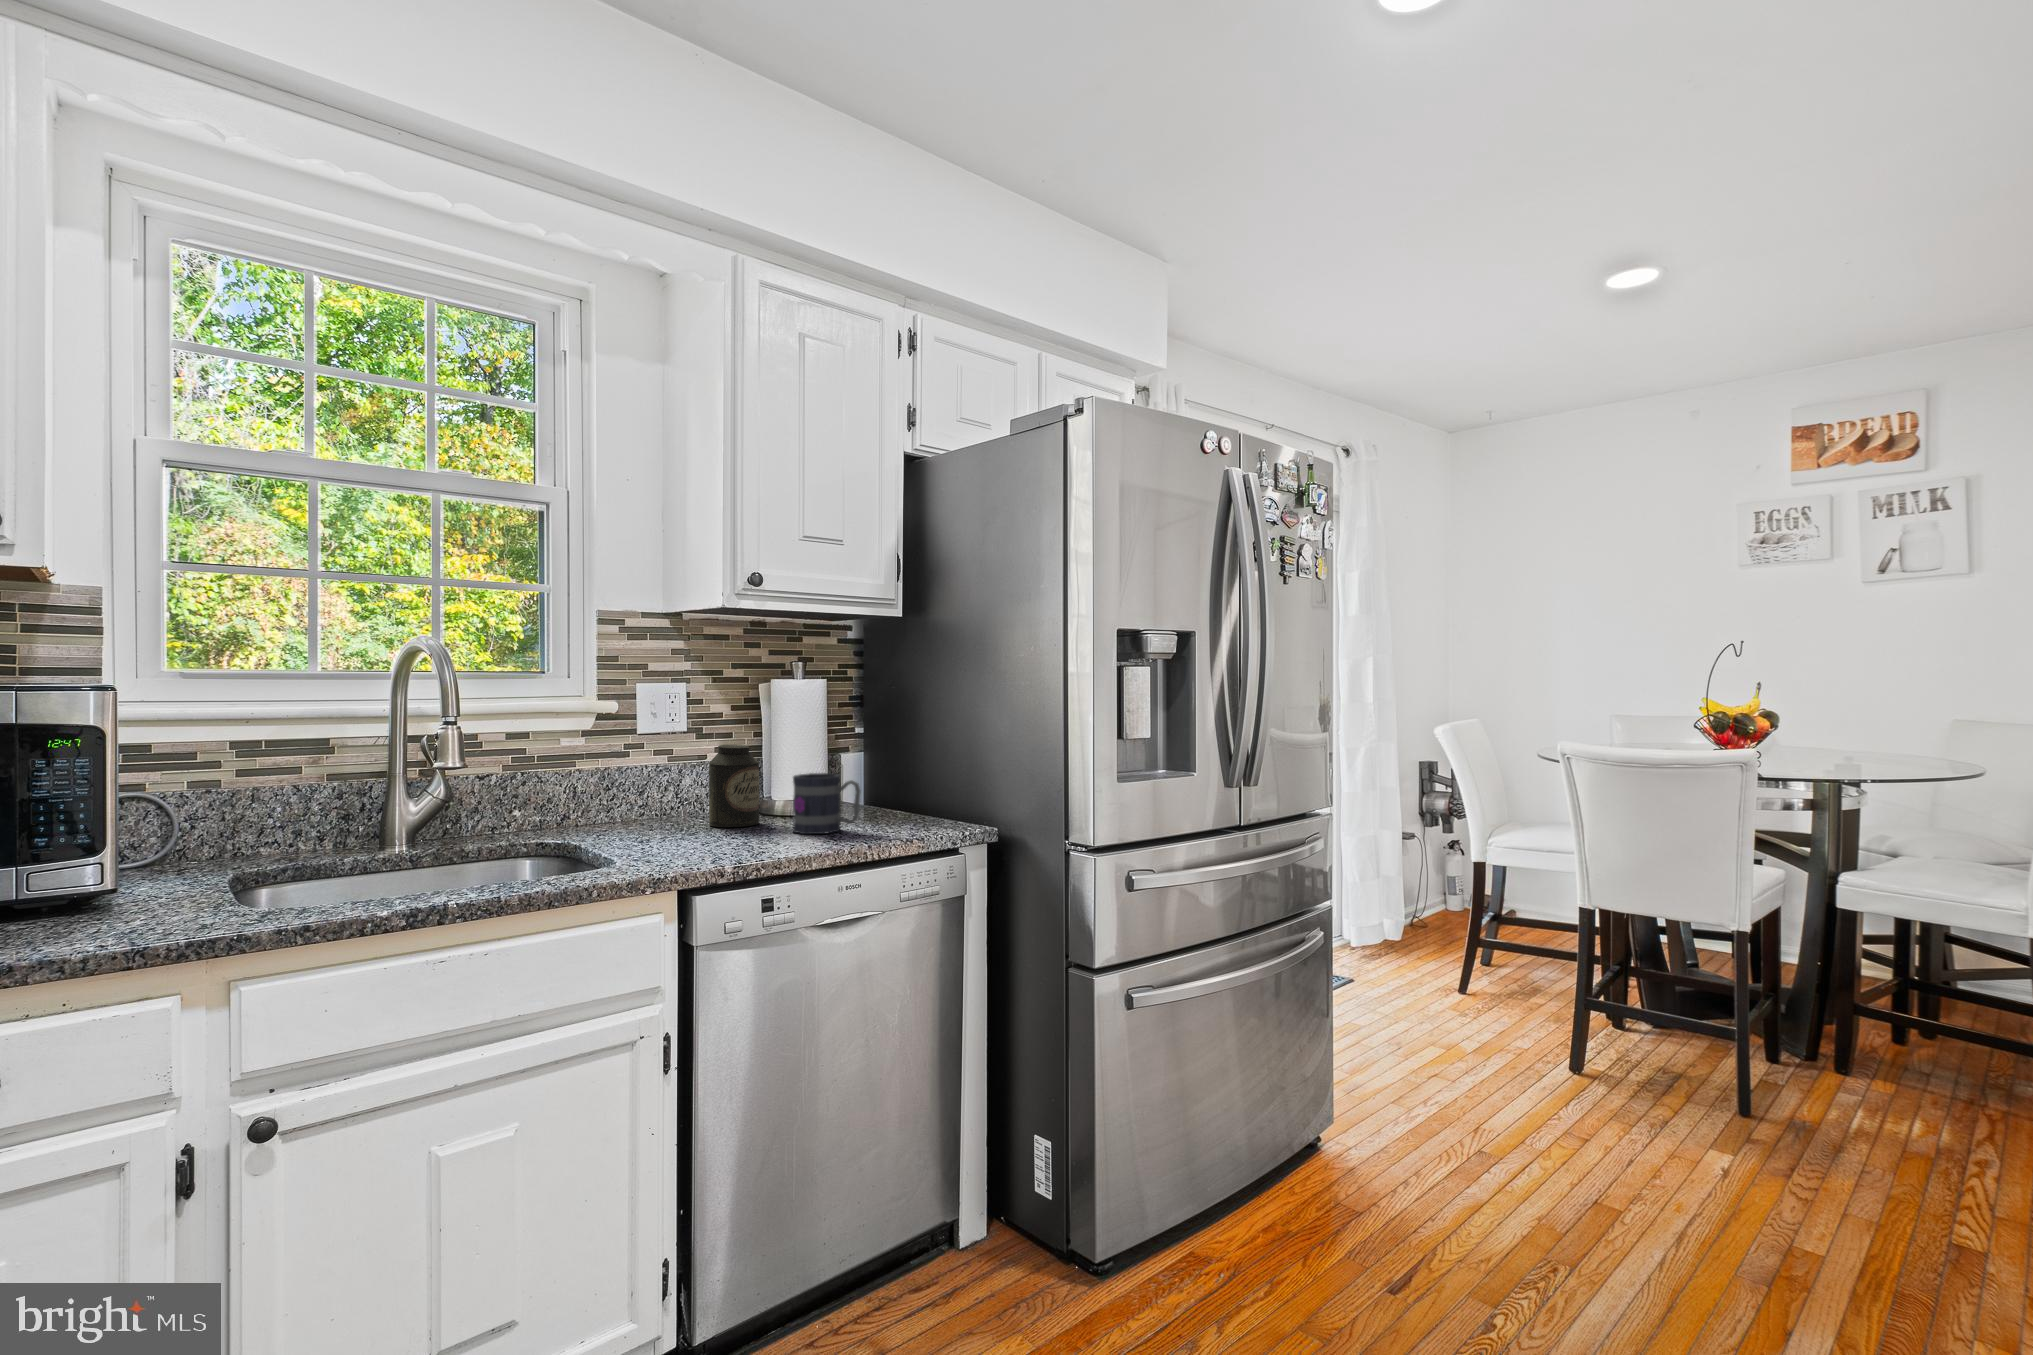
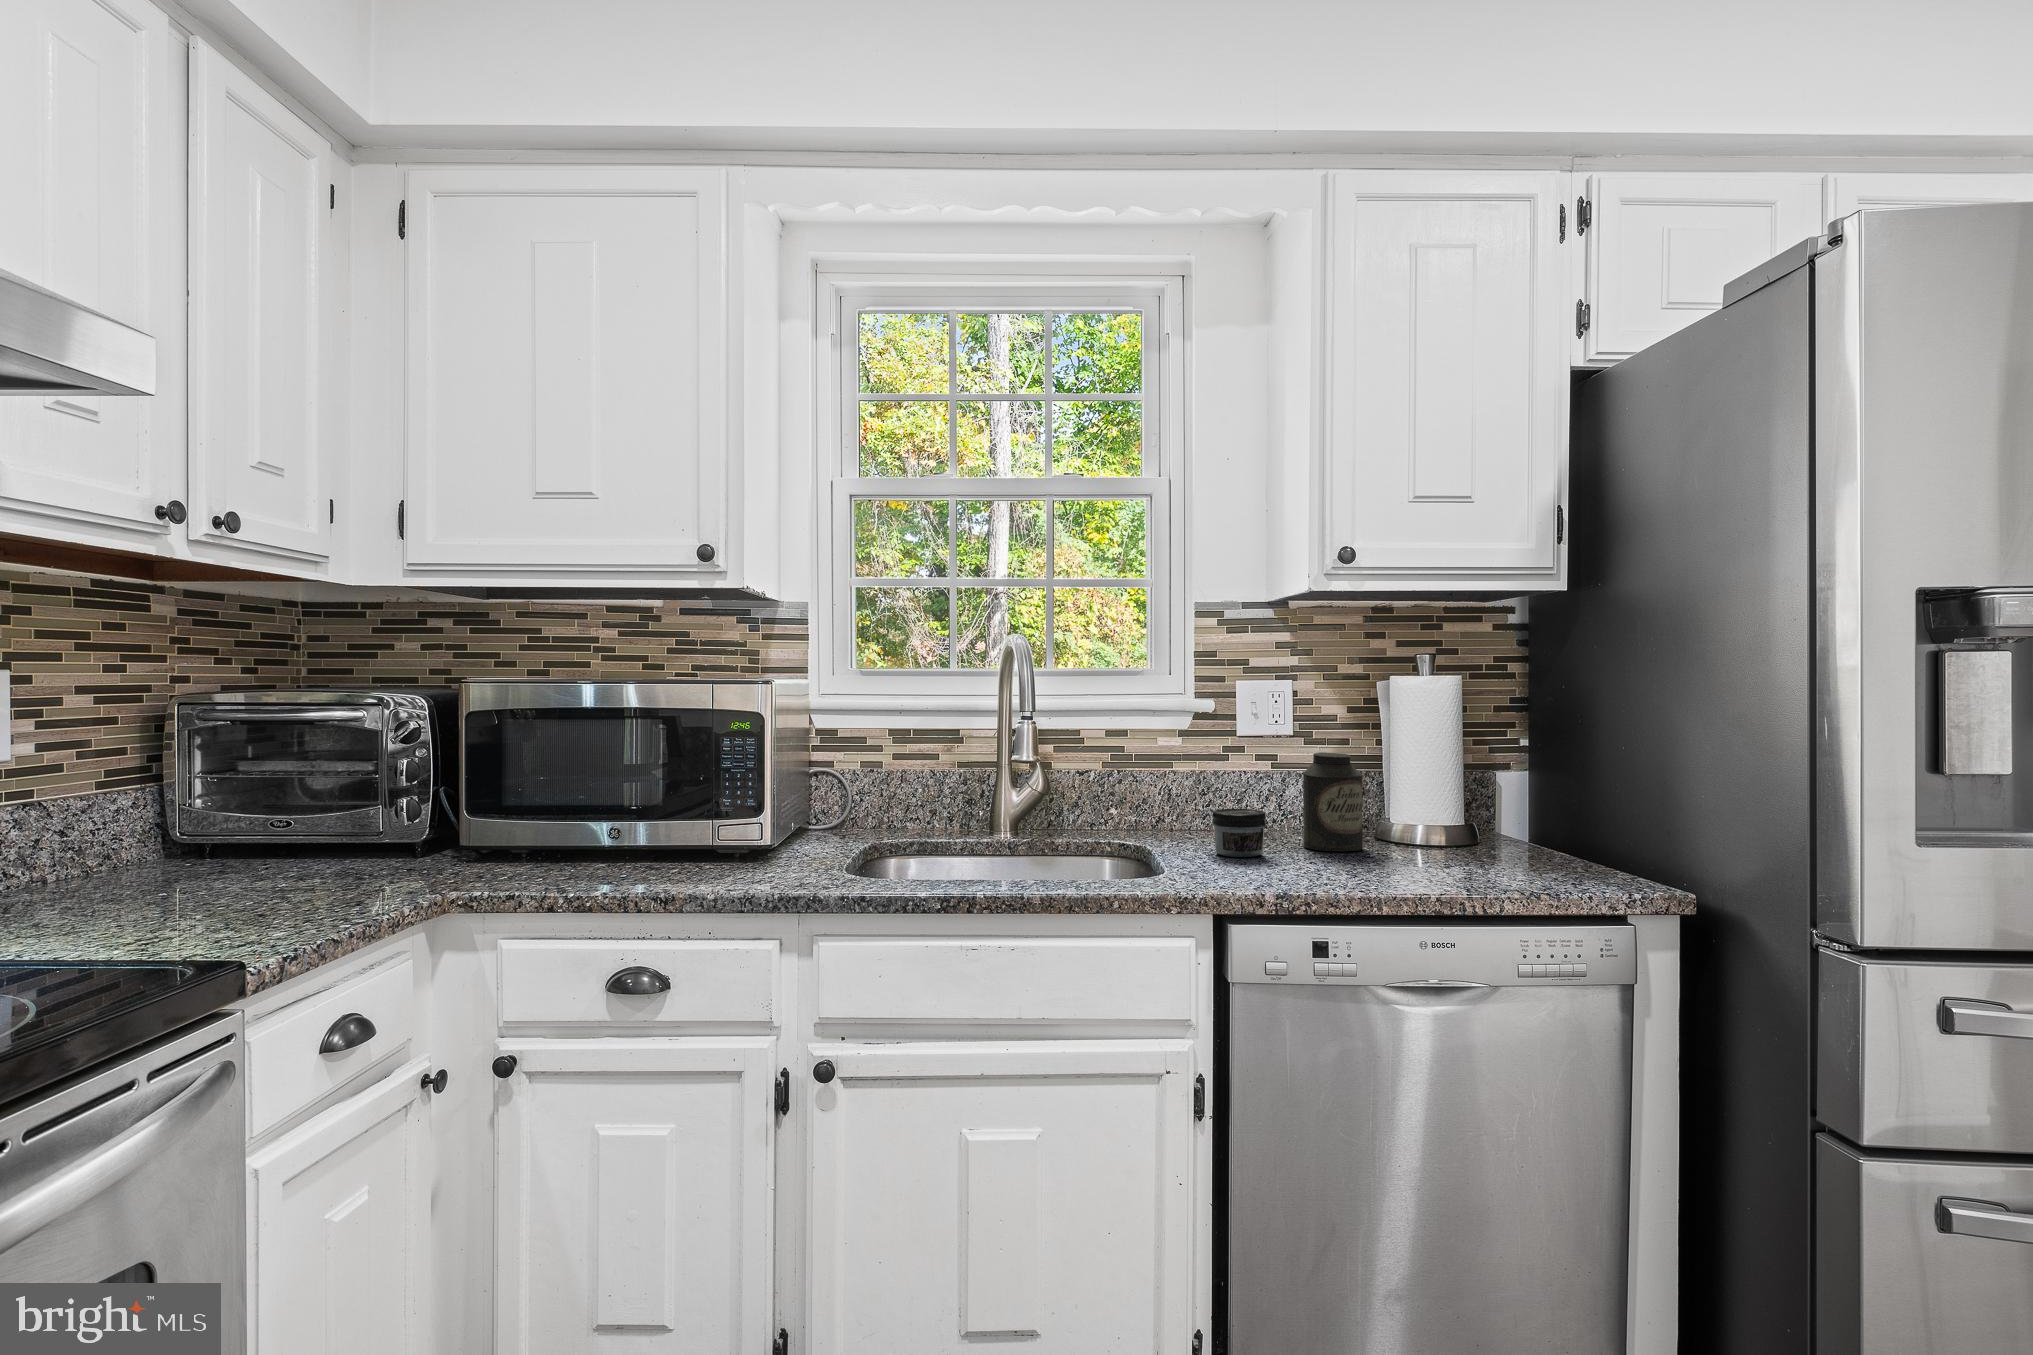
mug: present [793,773,860,834] -> none [1386,793,1472,871]
jar: none [639,798,690,840] -> present [1212,809,1267,857]

